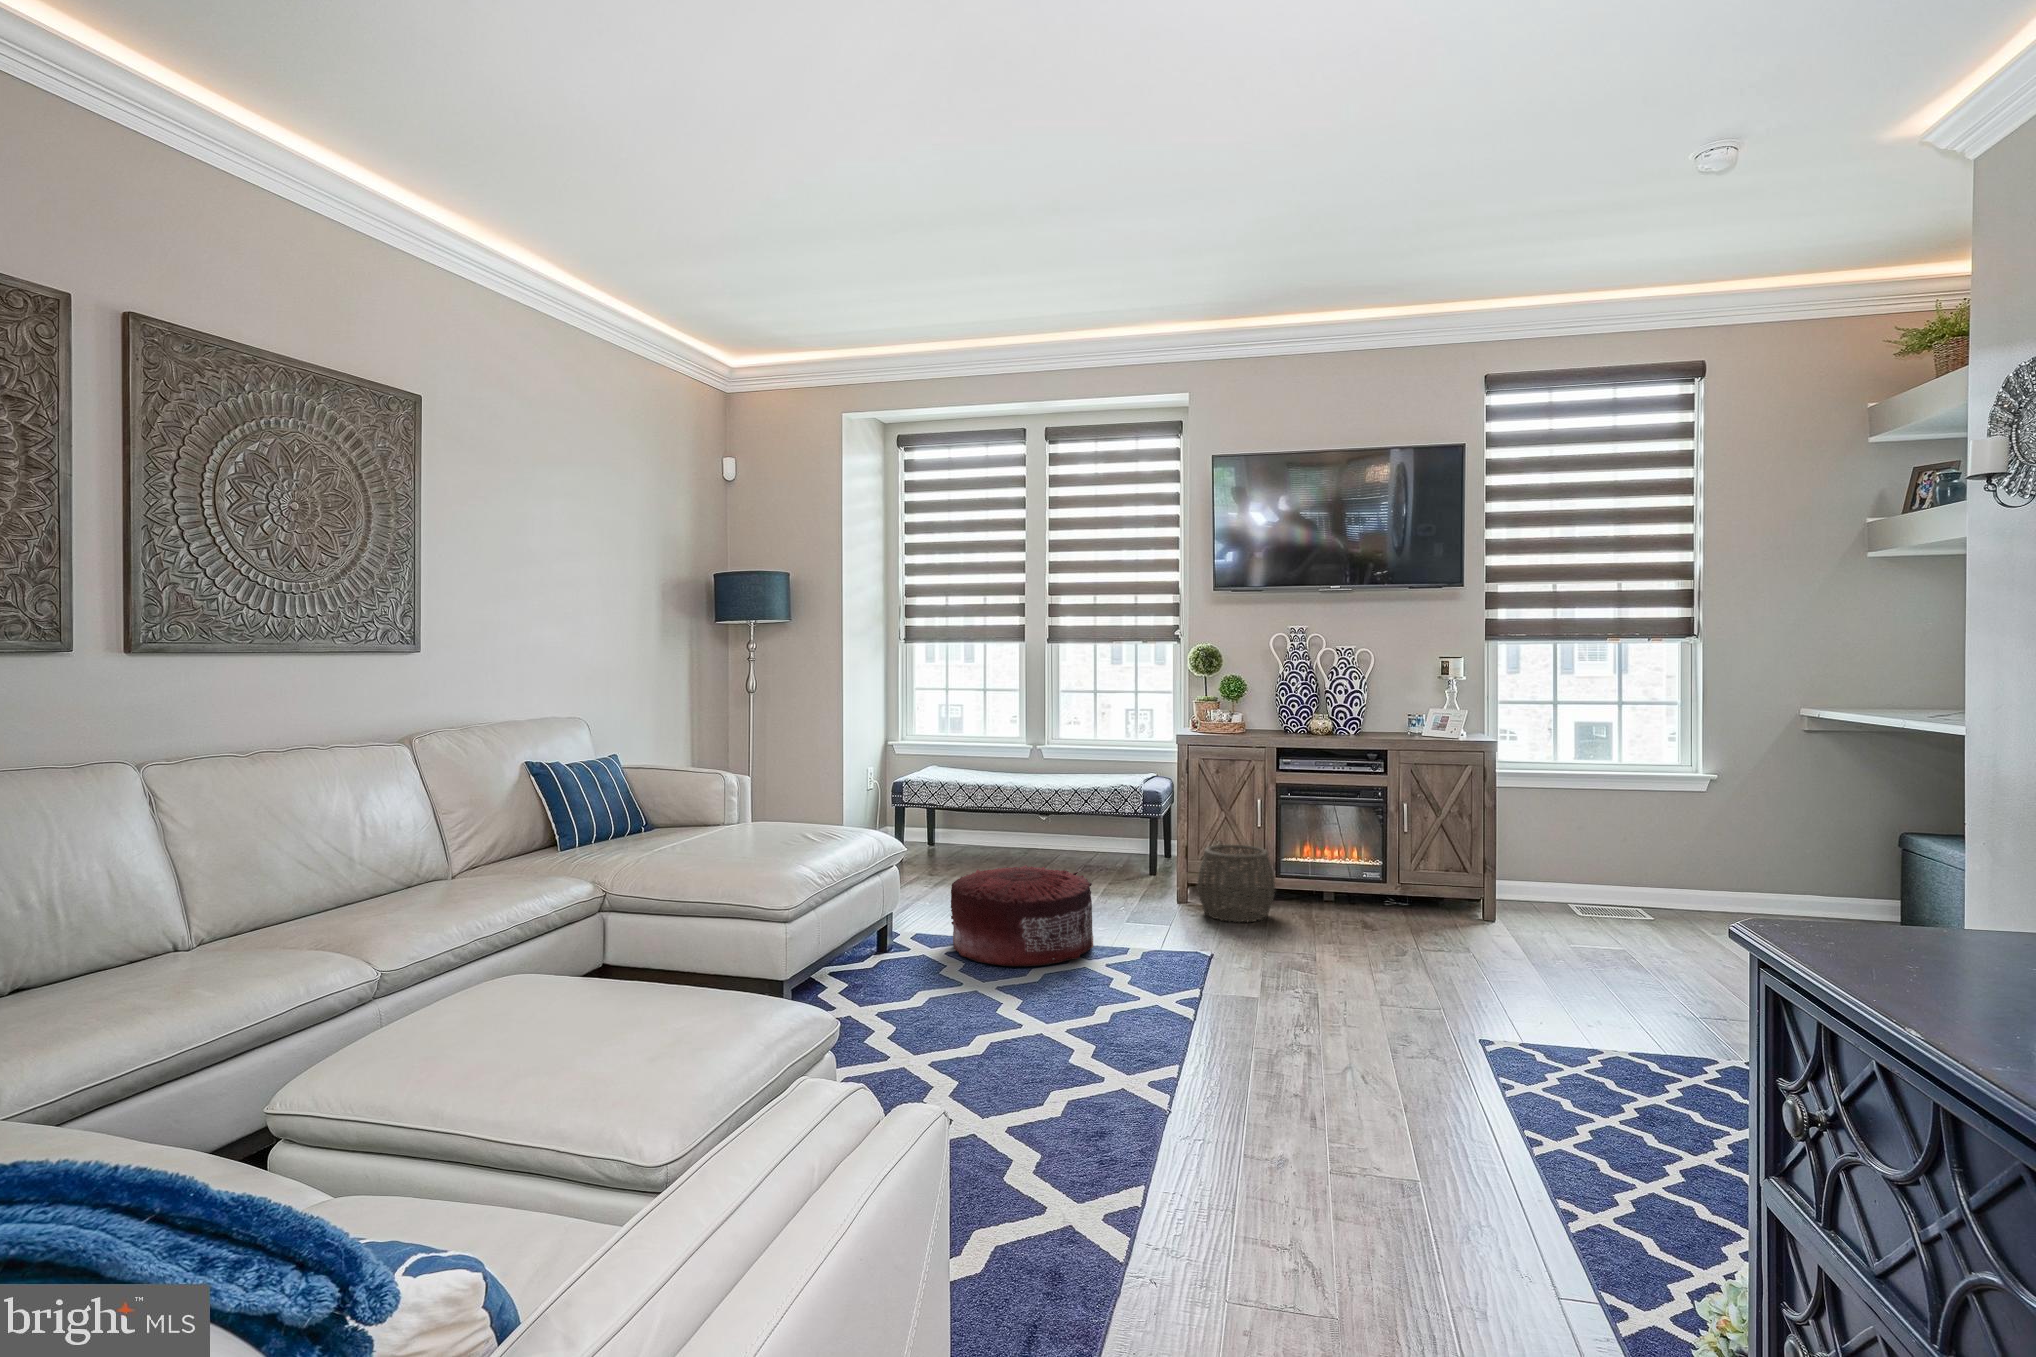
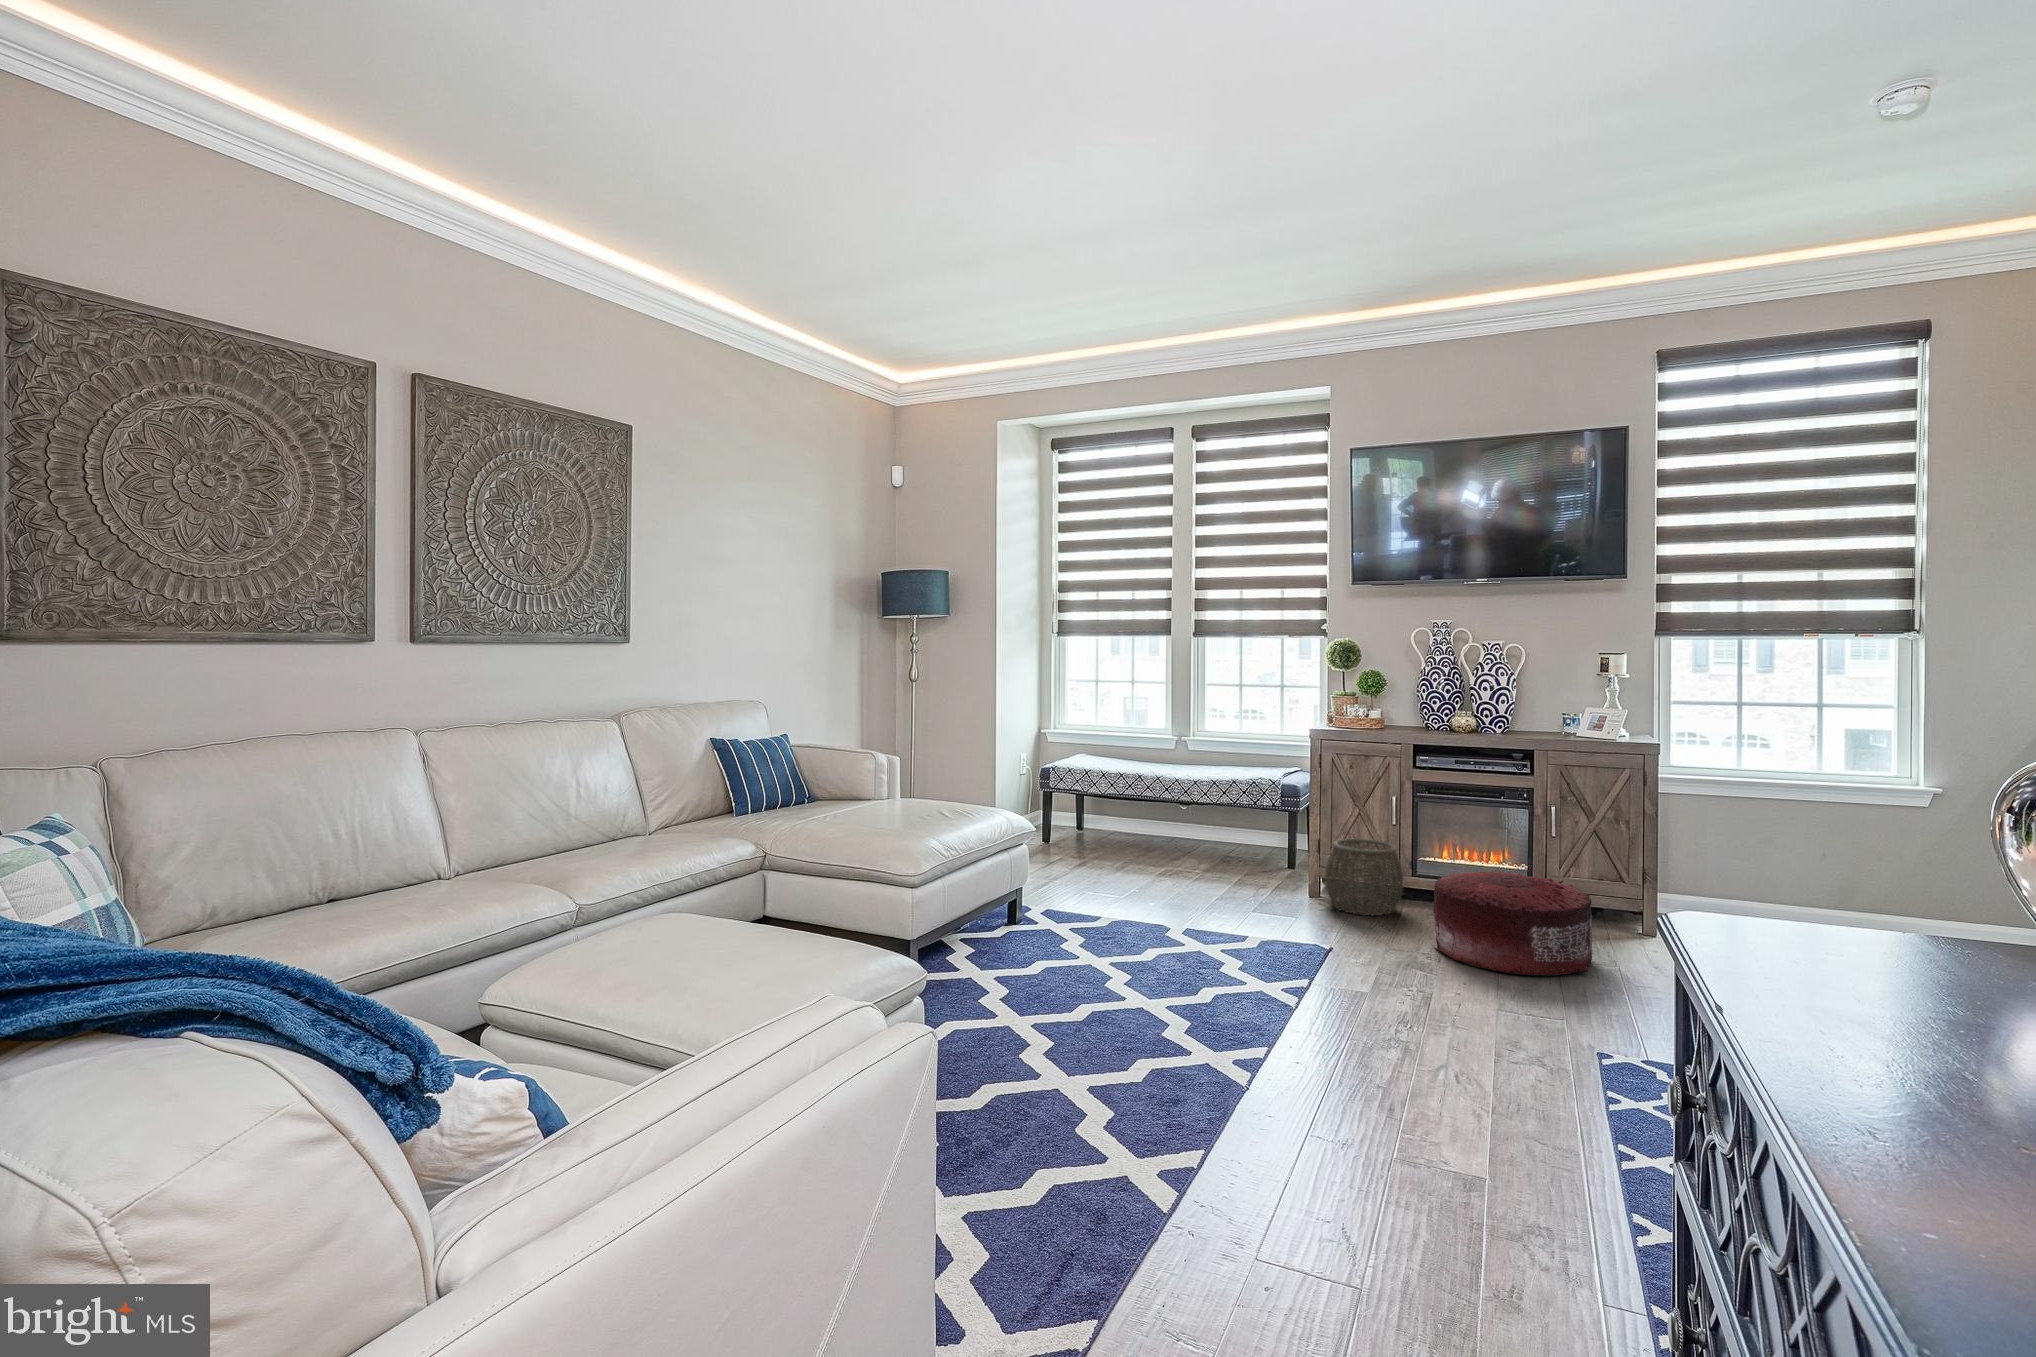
pouf: present [951,865,1094,966] -> present [1433,870,1592,976]

